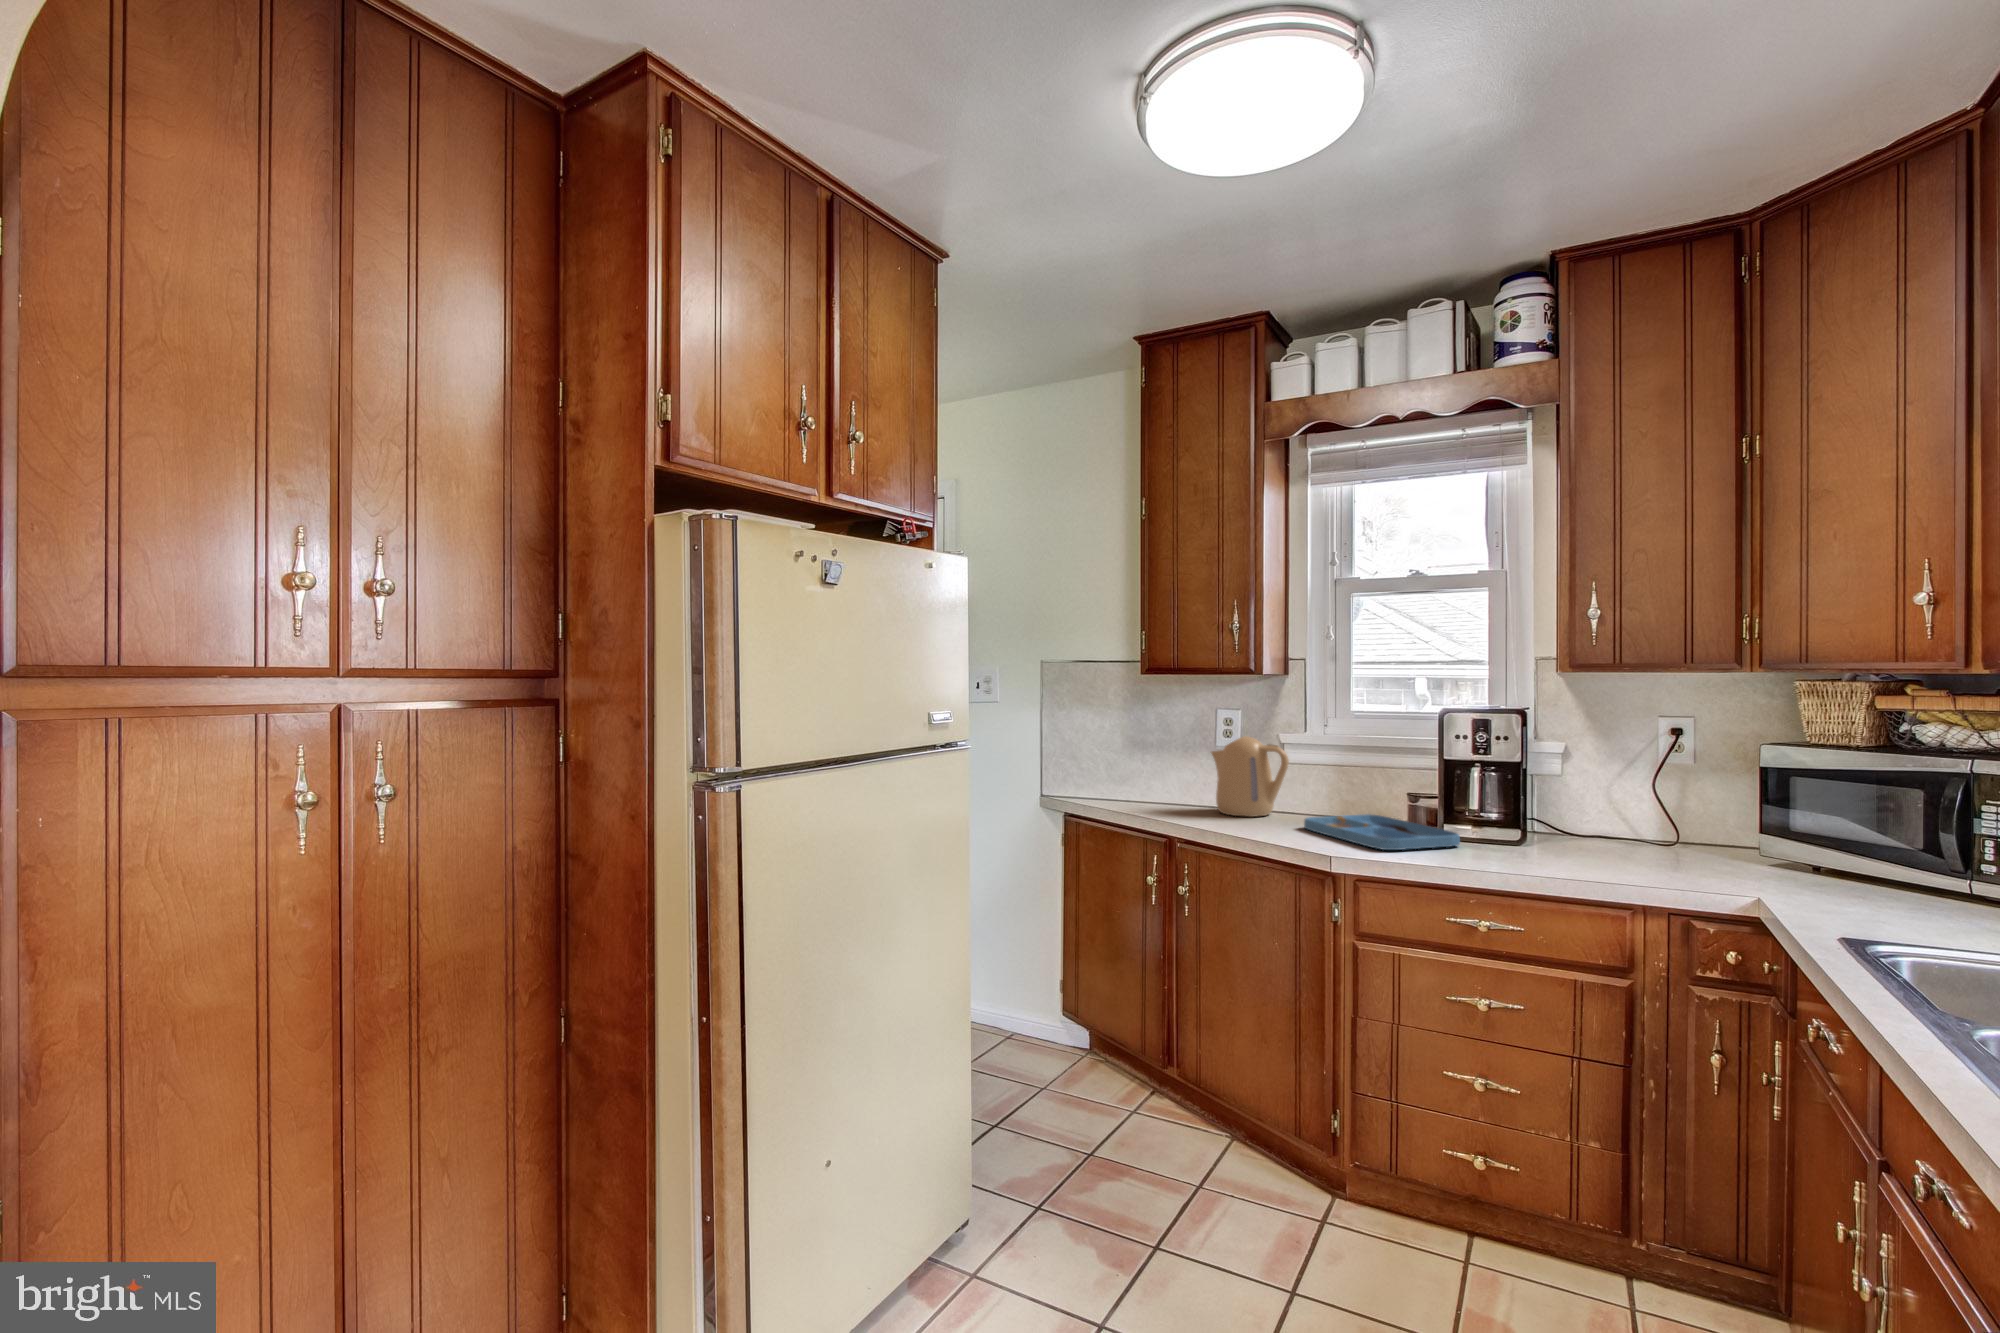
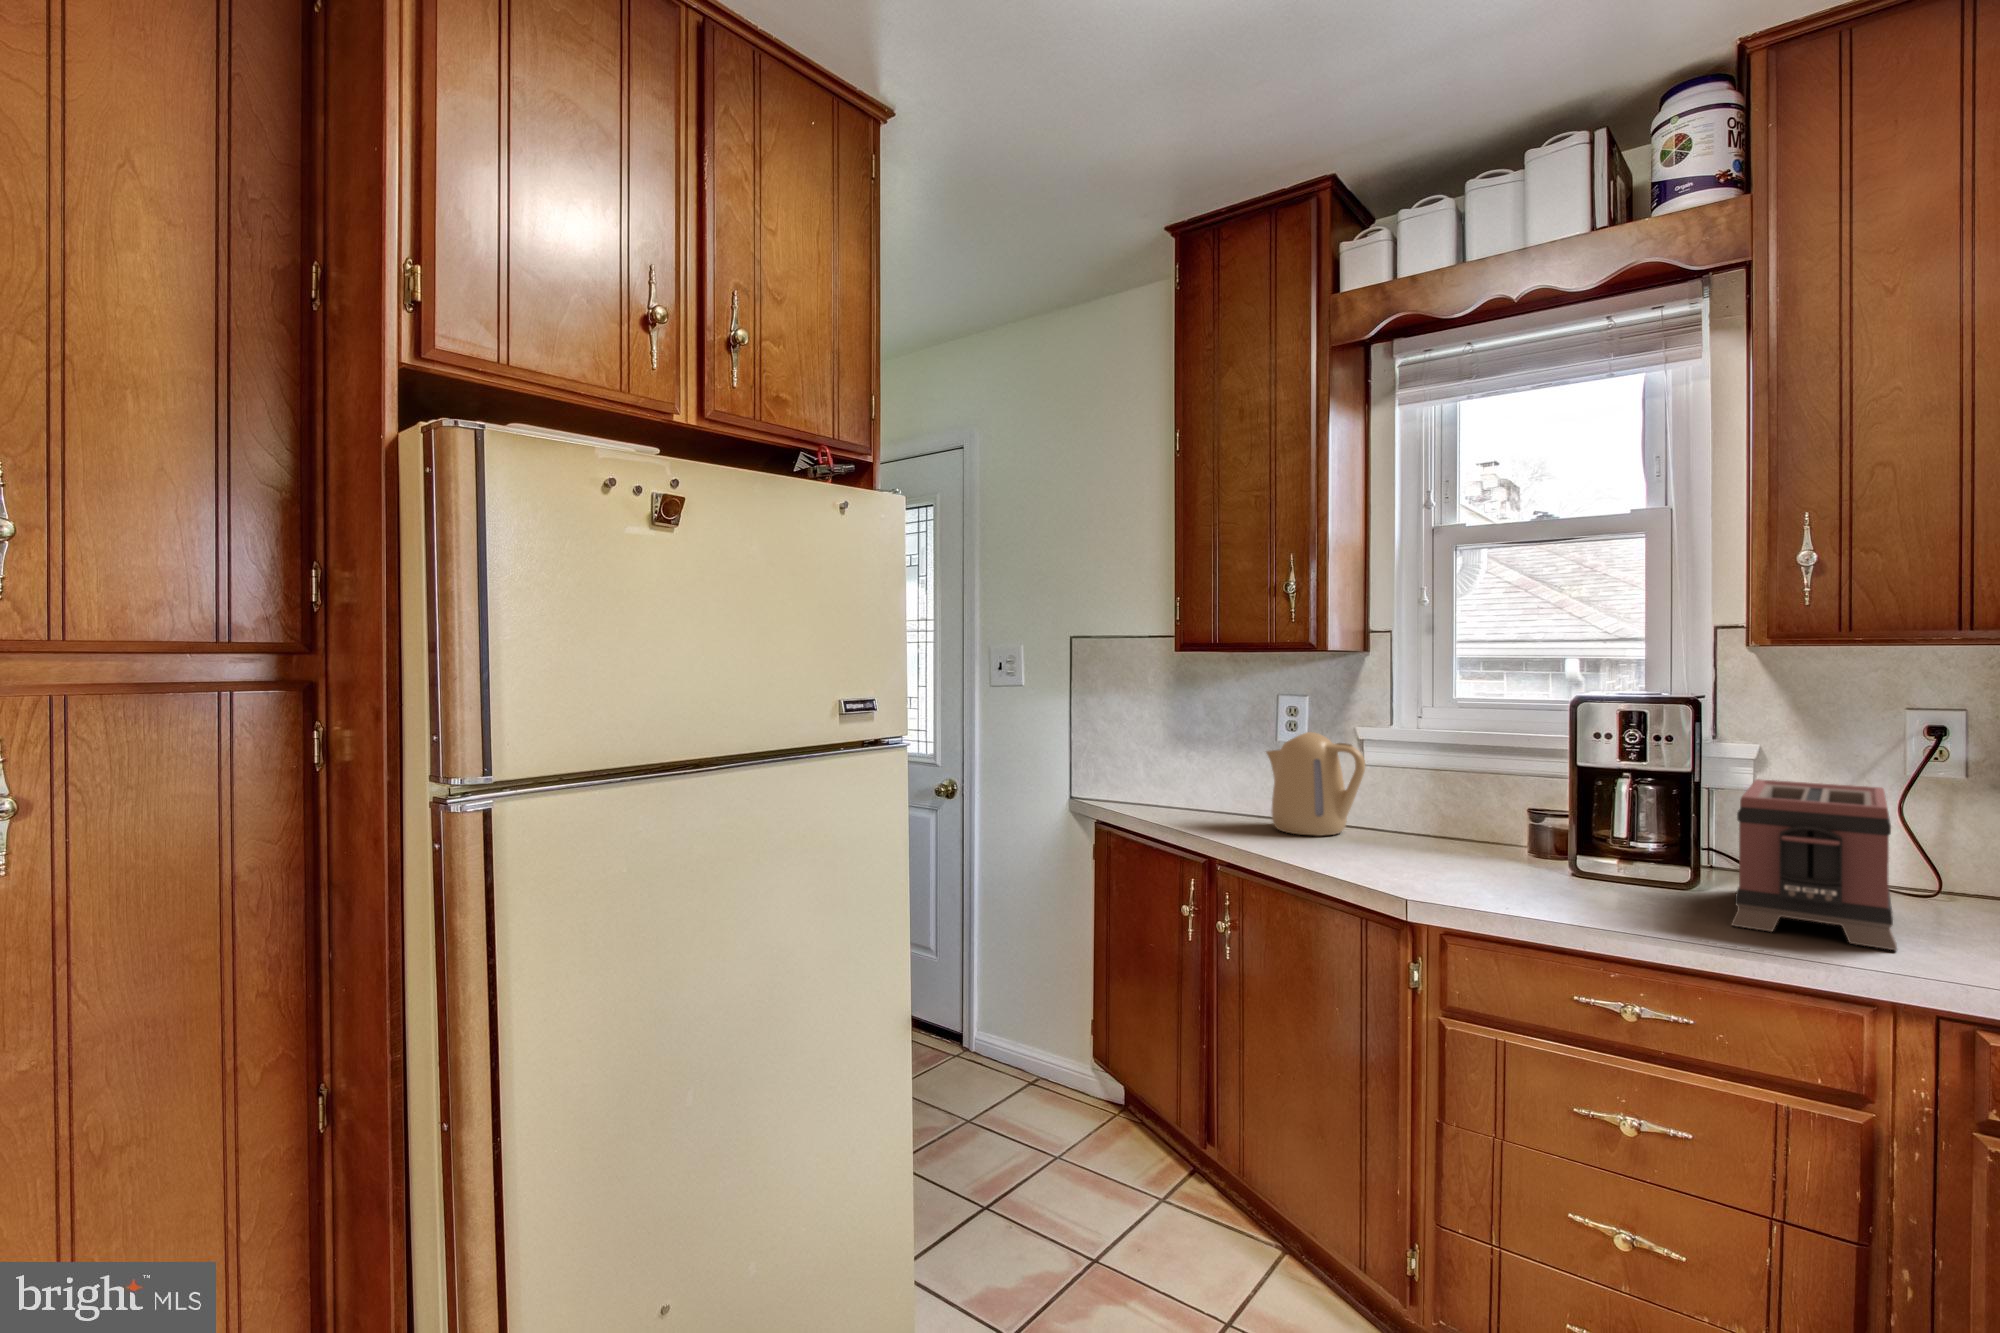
toaster: none [1547,767,1648,877] -> present [1731,779,1897,950]
tray: present [1304,814,1460,850] -> none [1381,837,1599,892]

